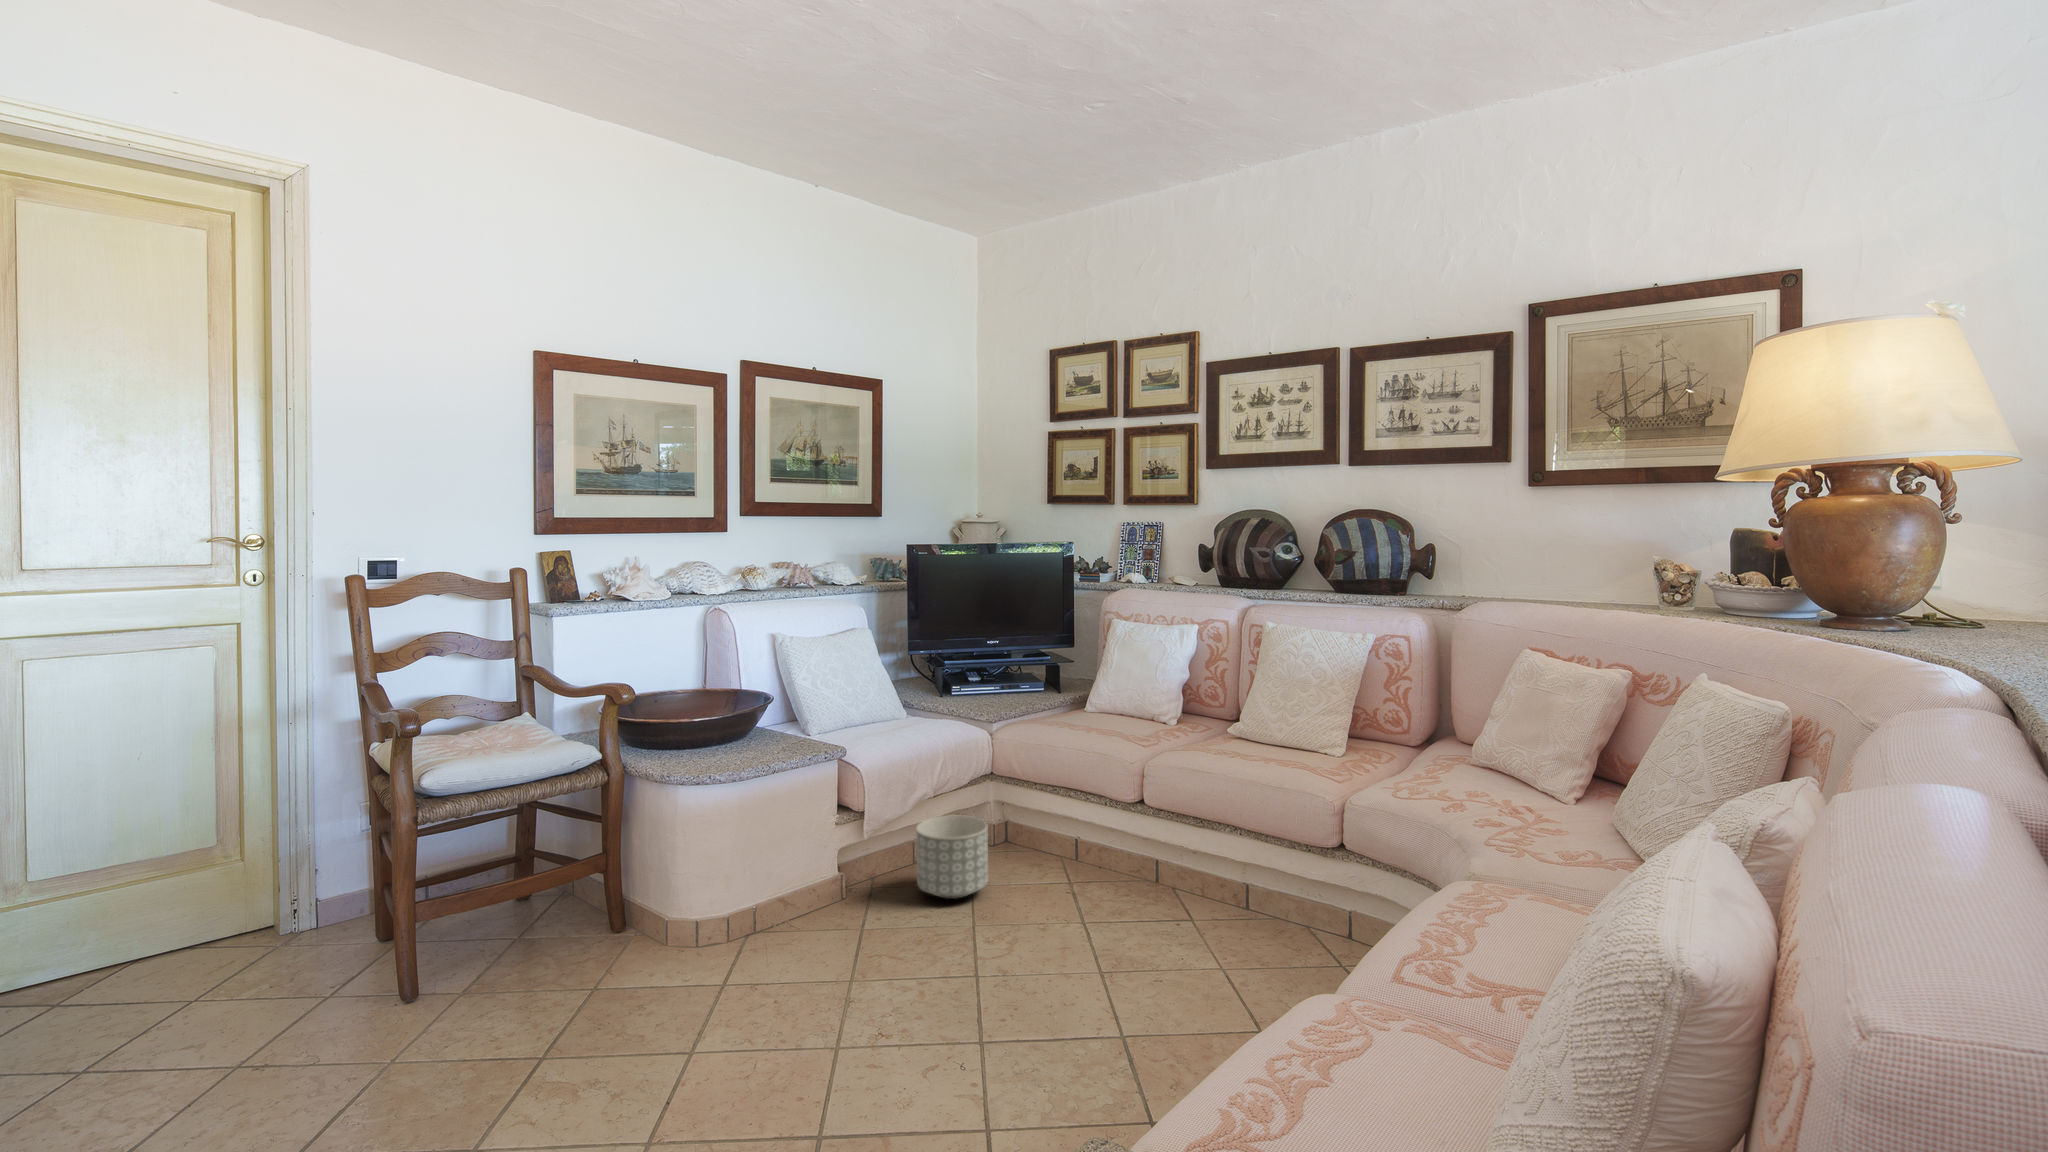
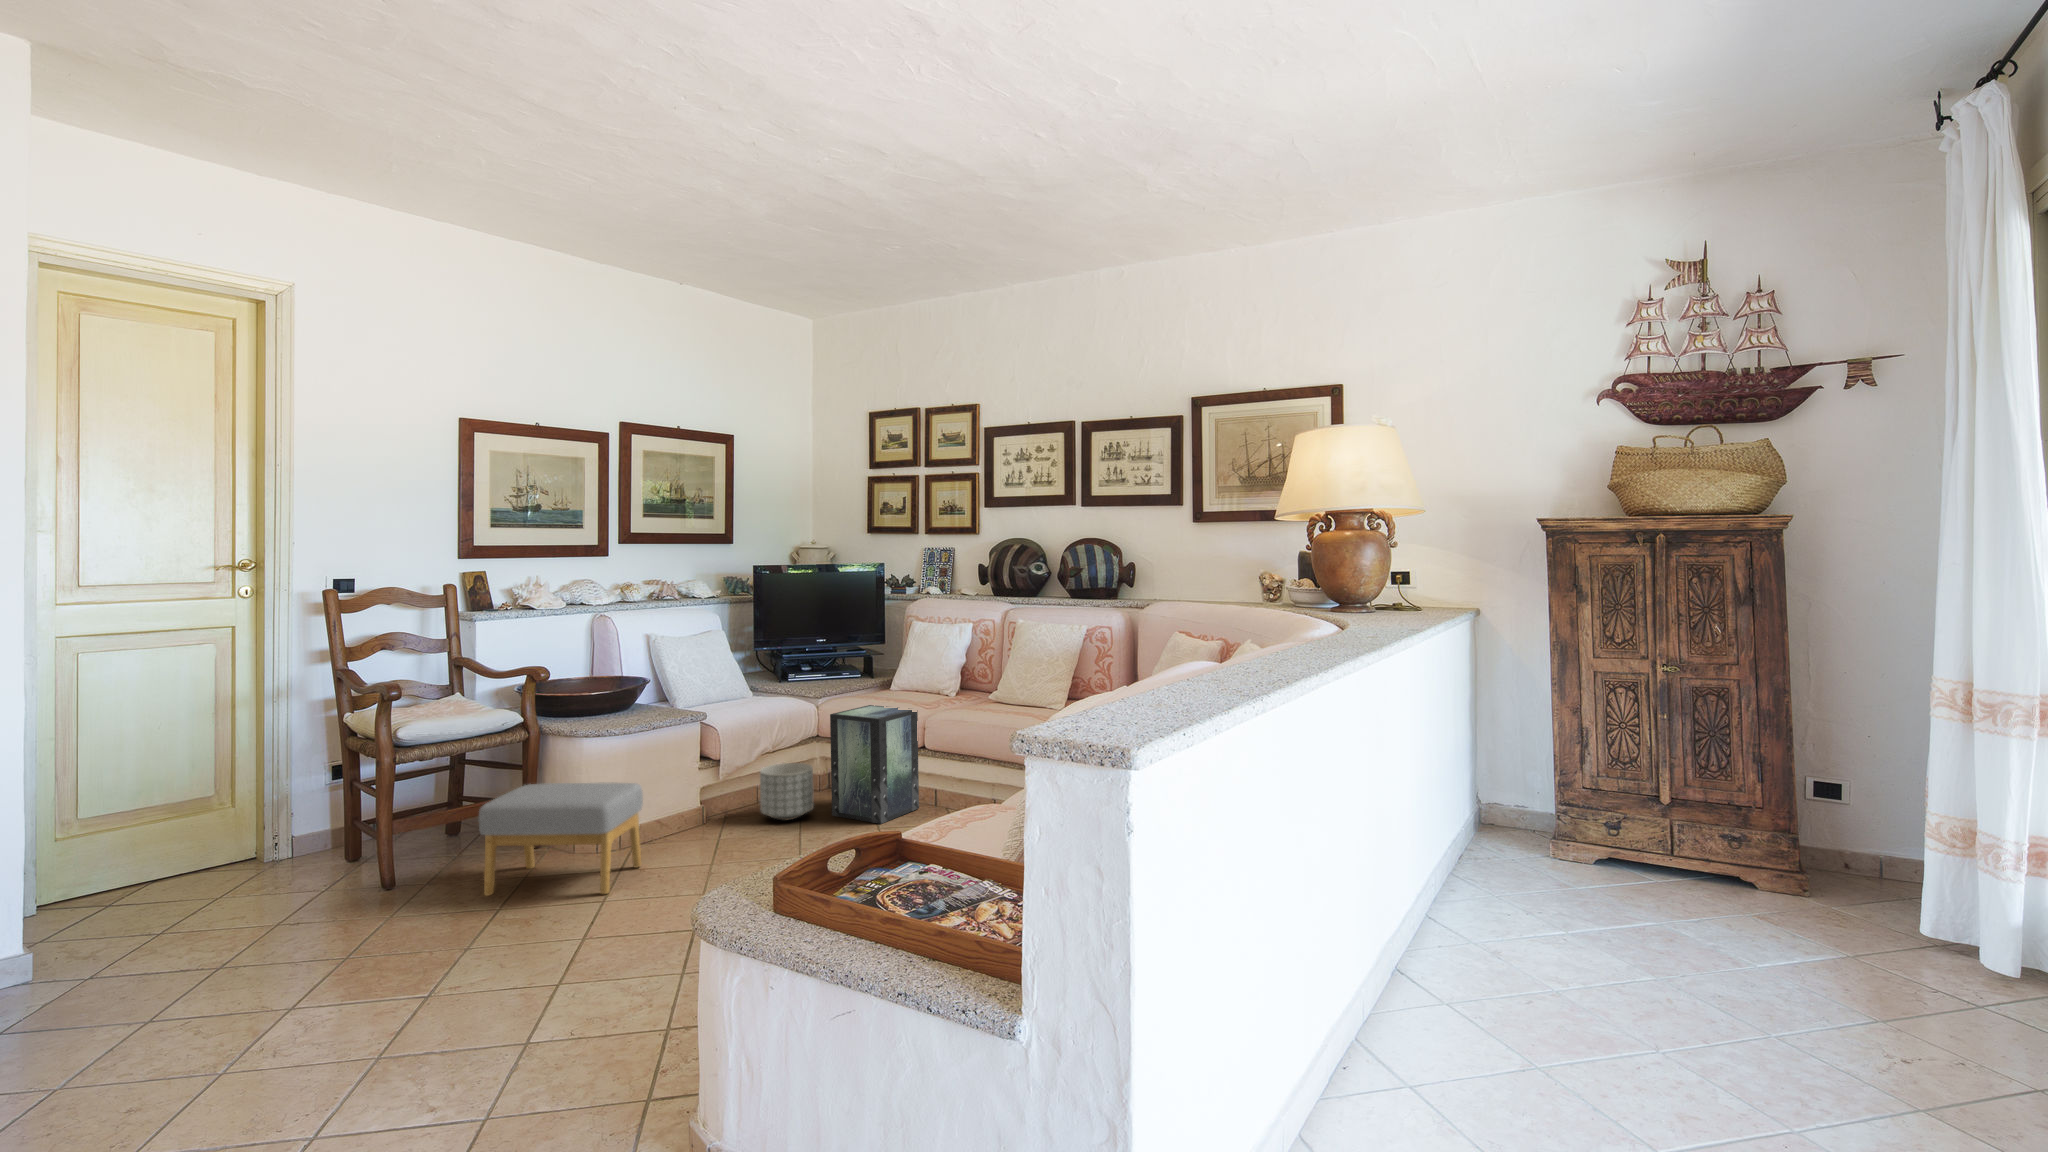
storage box: none [1012,737,1132,914] -> present [830,705,919,824]
footstool: none [518,856,753,1043] -> present [479,783,643,895]

